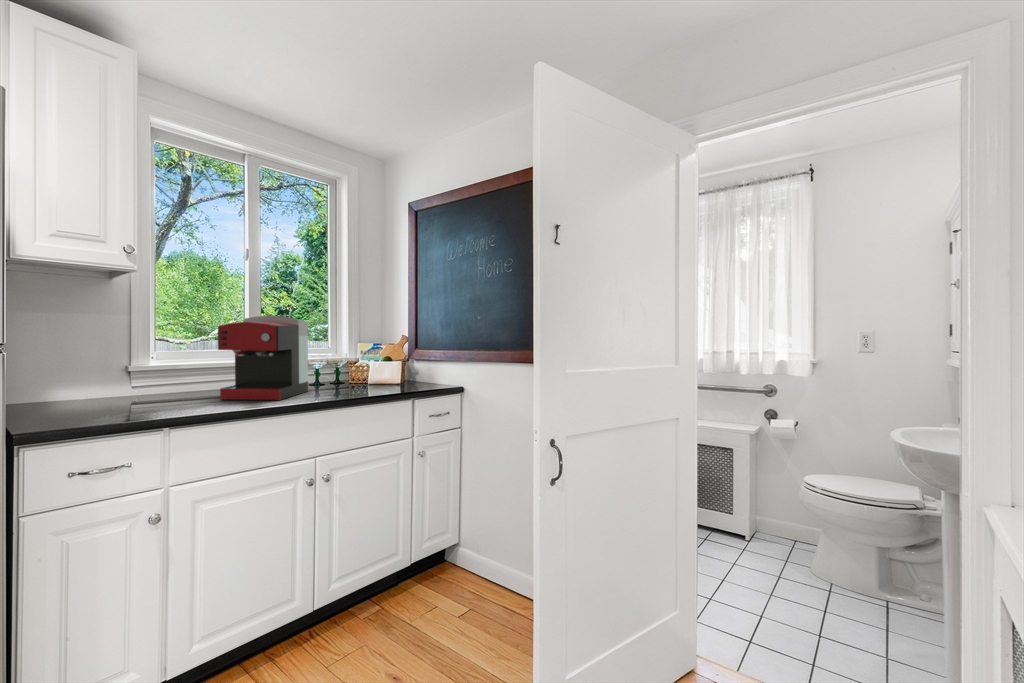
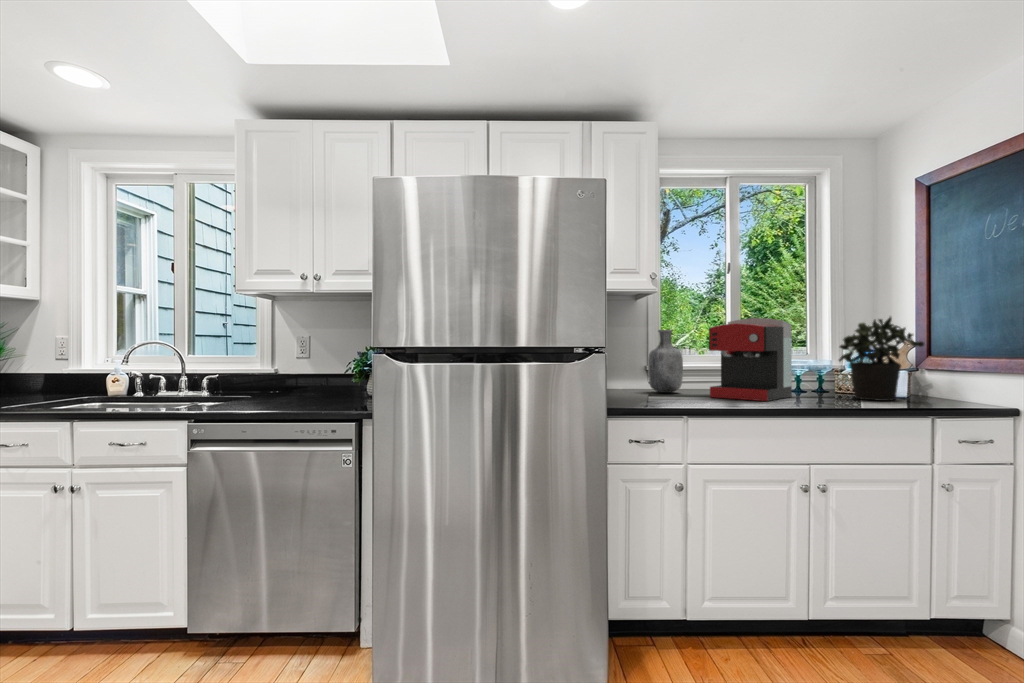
potted plant: none [348,317,413,390] -> present [839,317,924,401]
vase: none [145,326,191,397] -> present [648,330,683,393]

